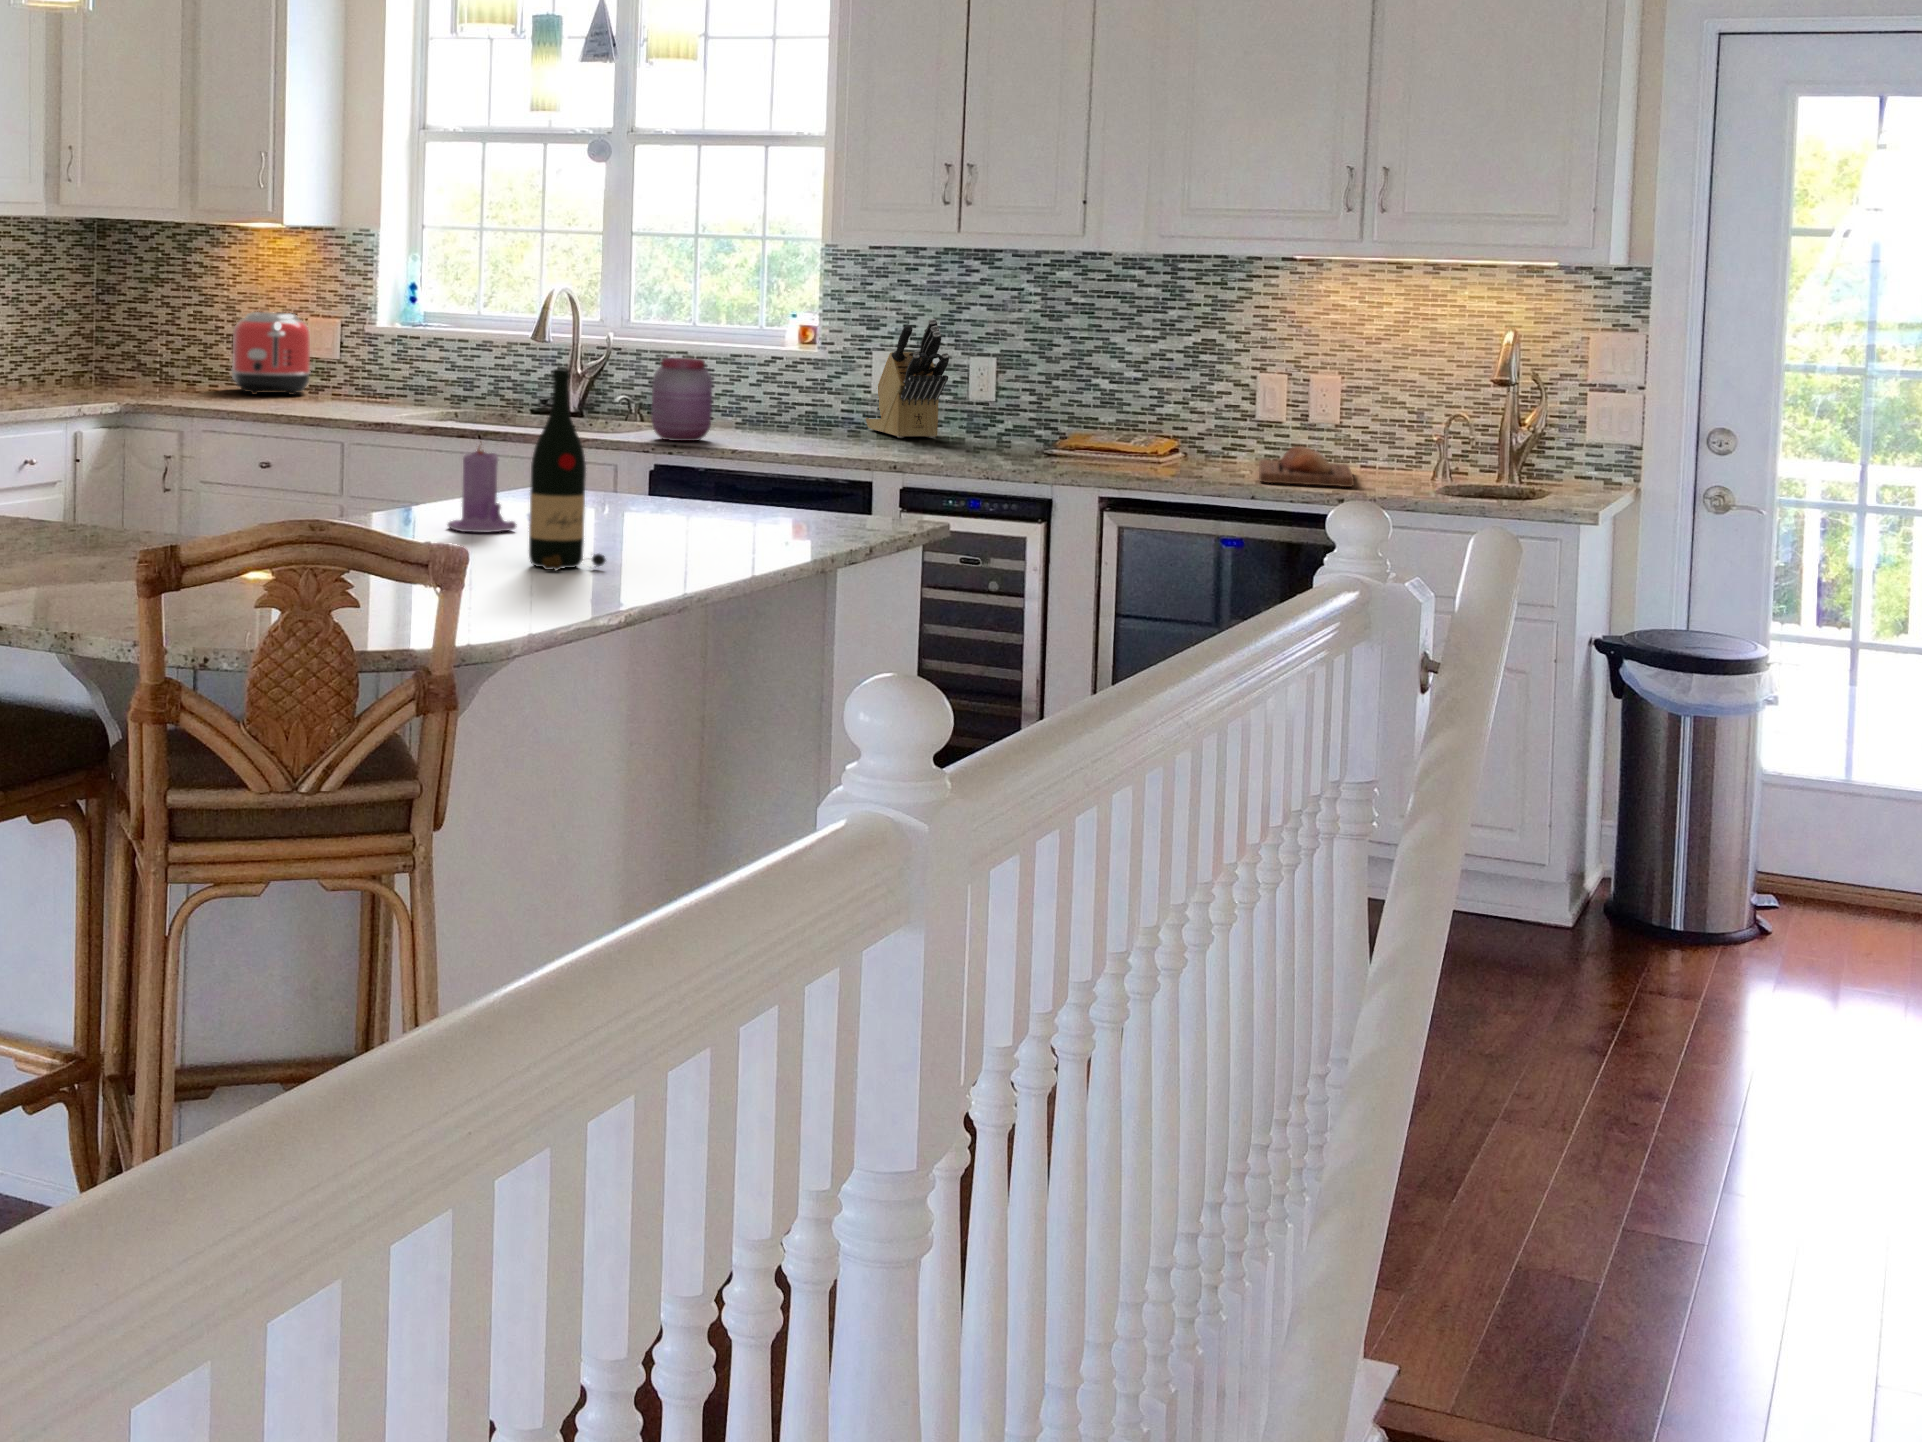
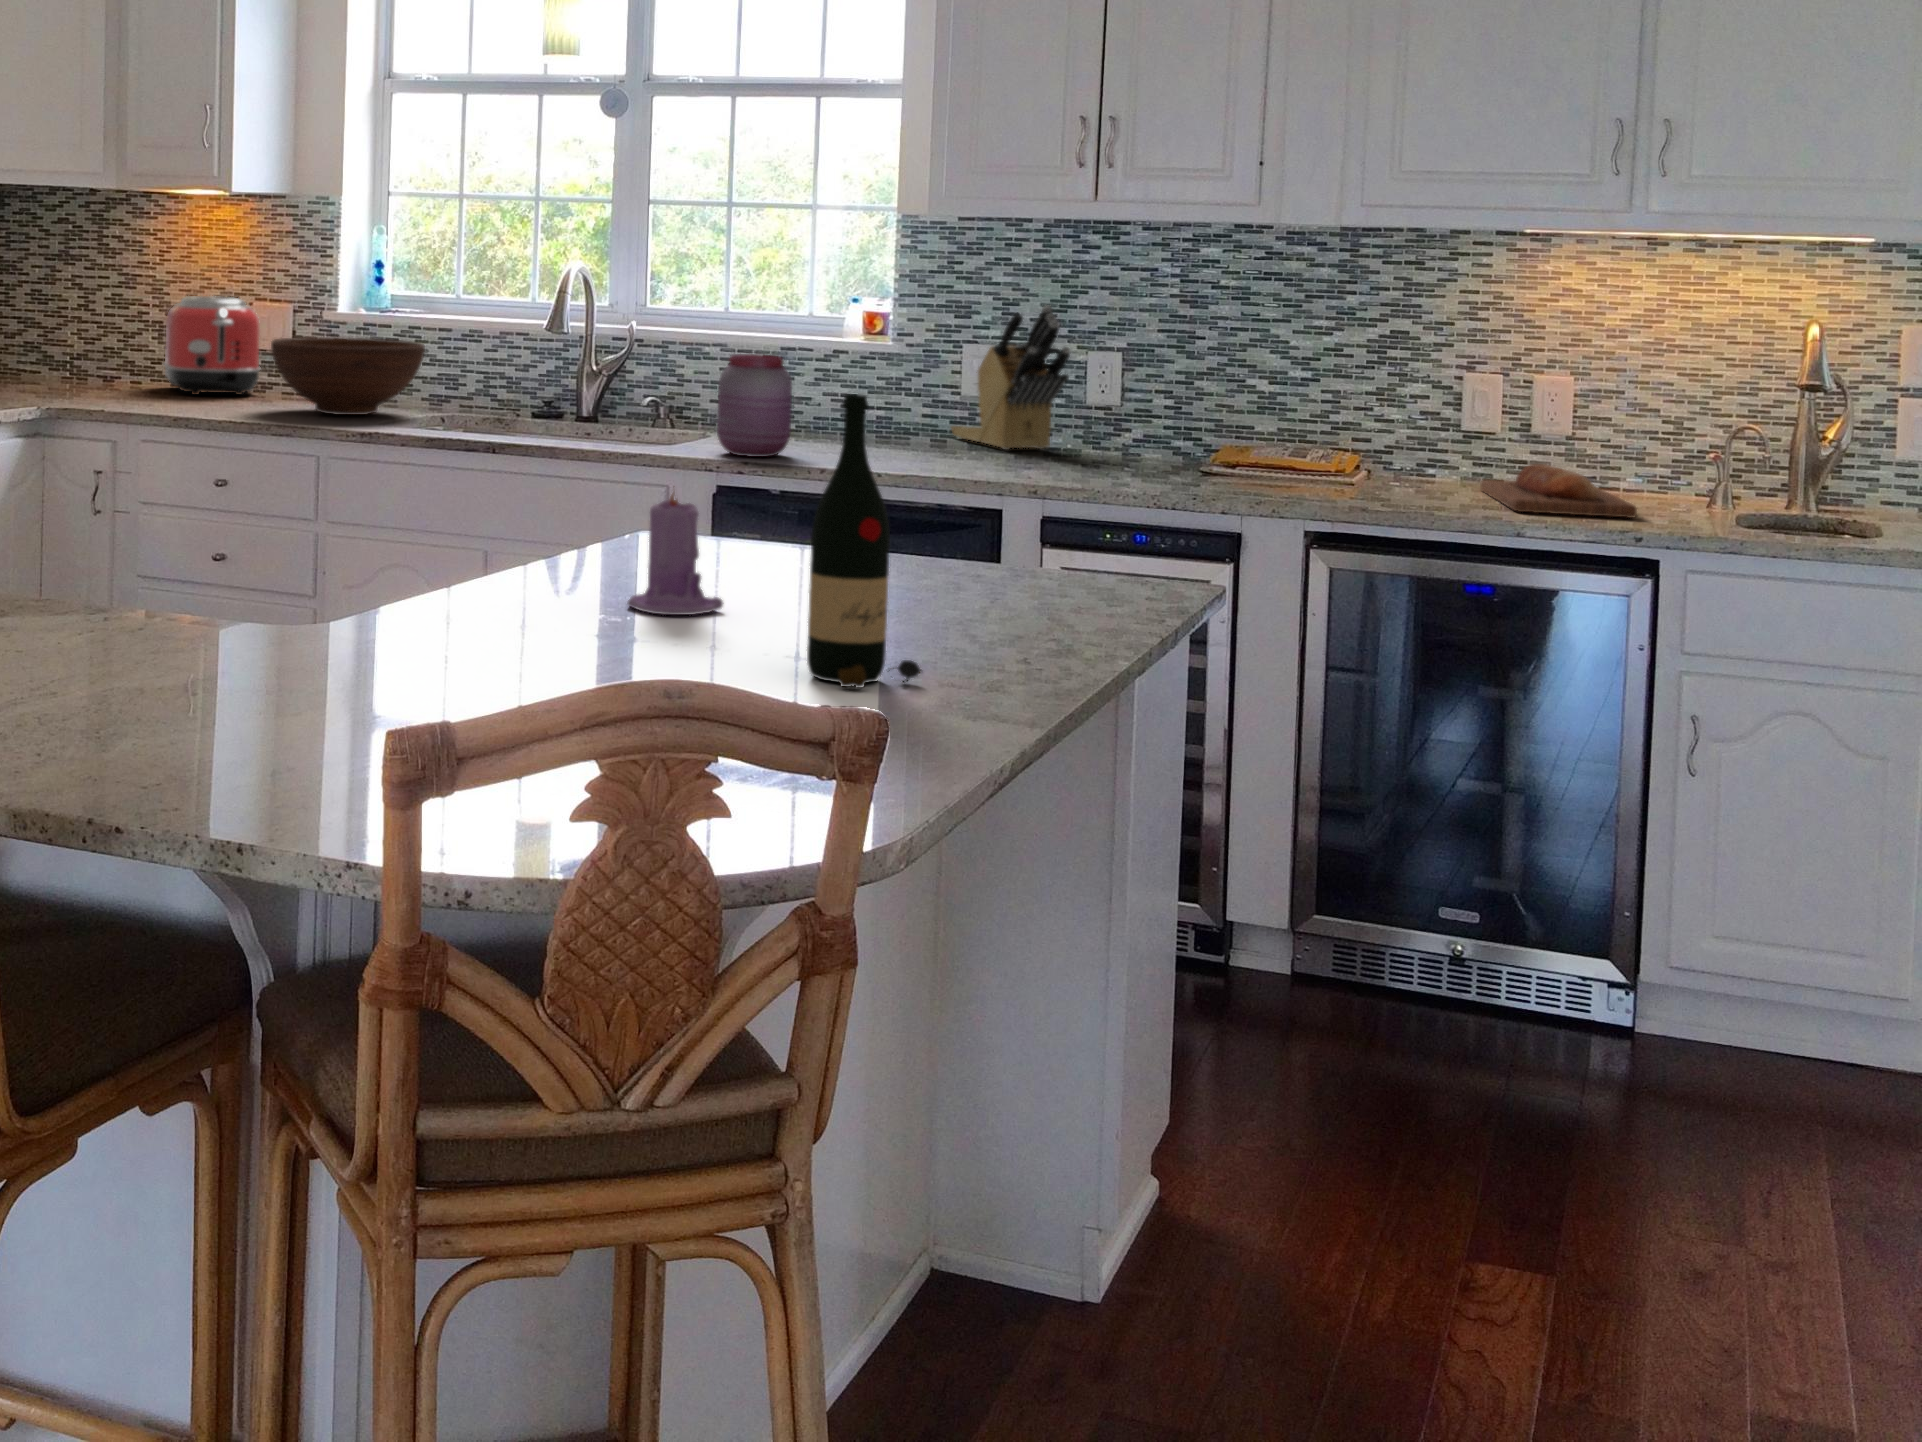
fruit bowl: none [307,346,435,410] -> present [271,337,425,415]

